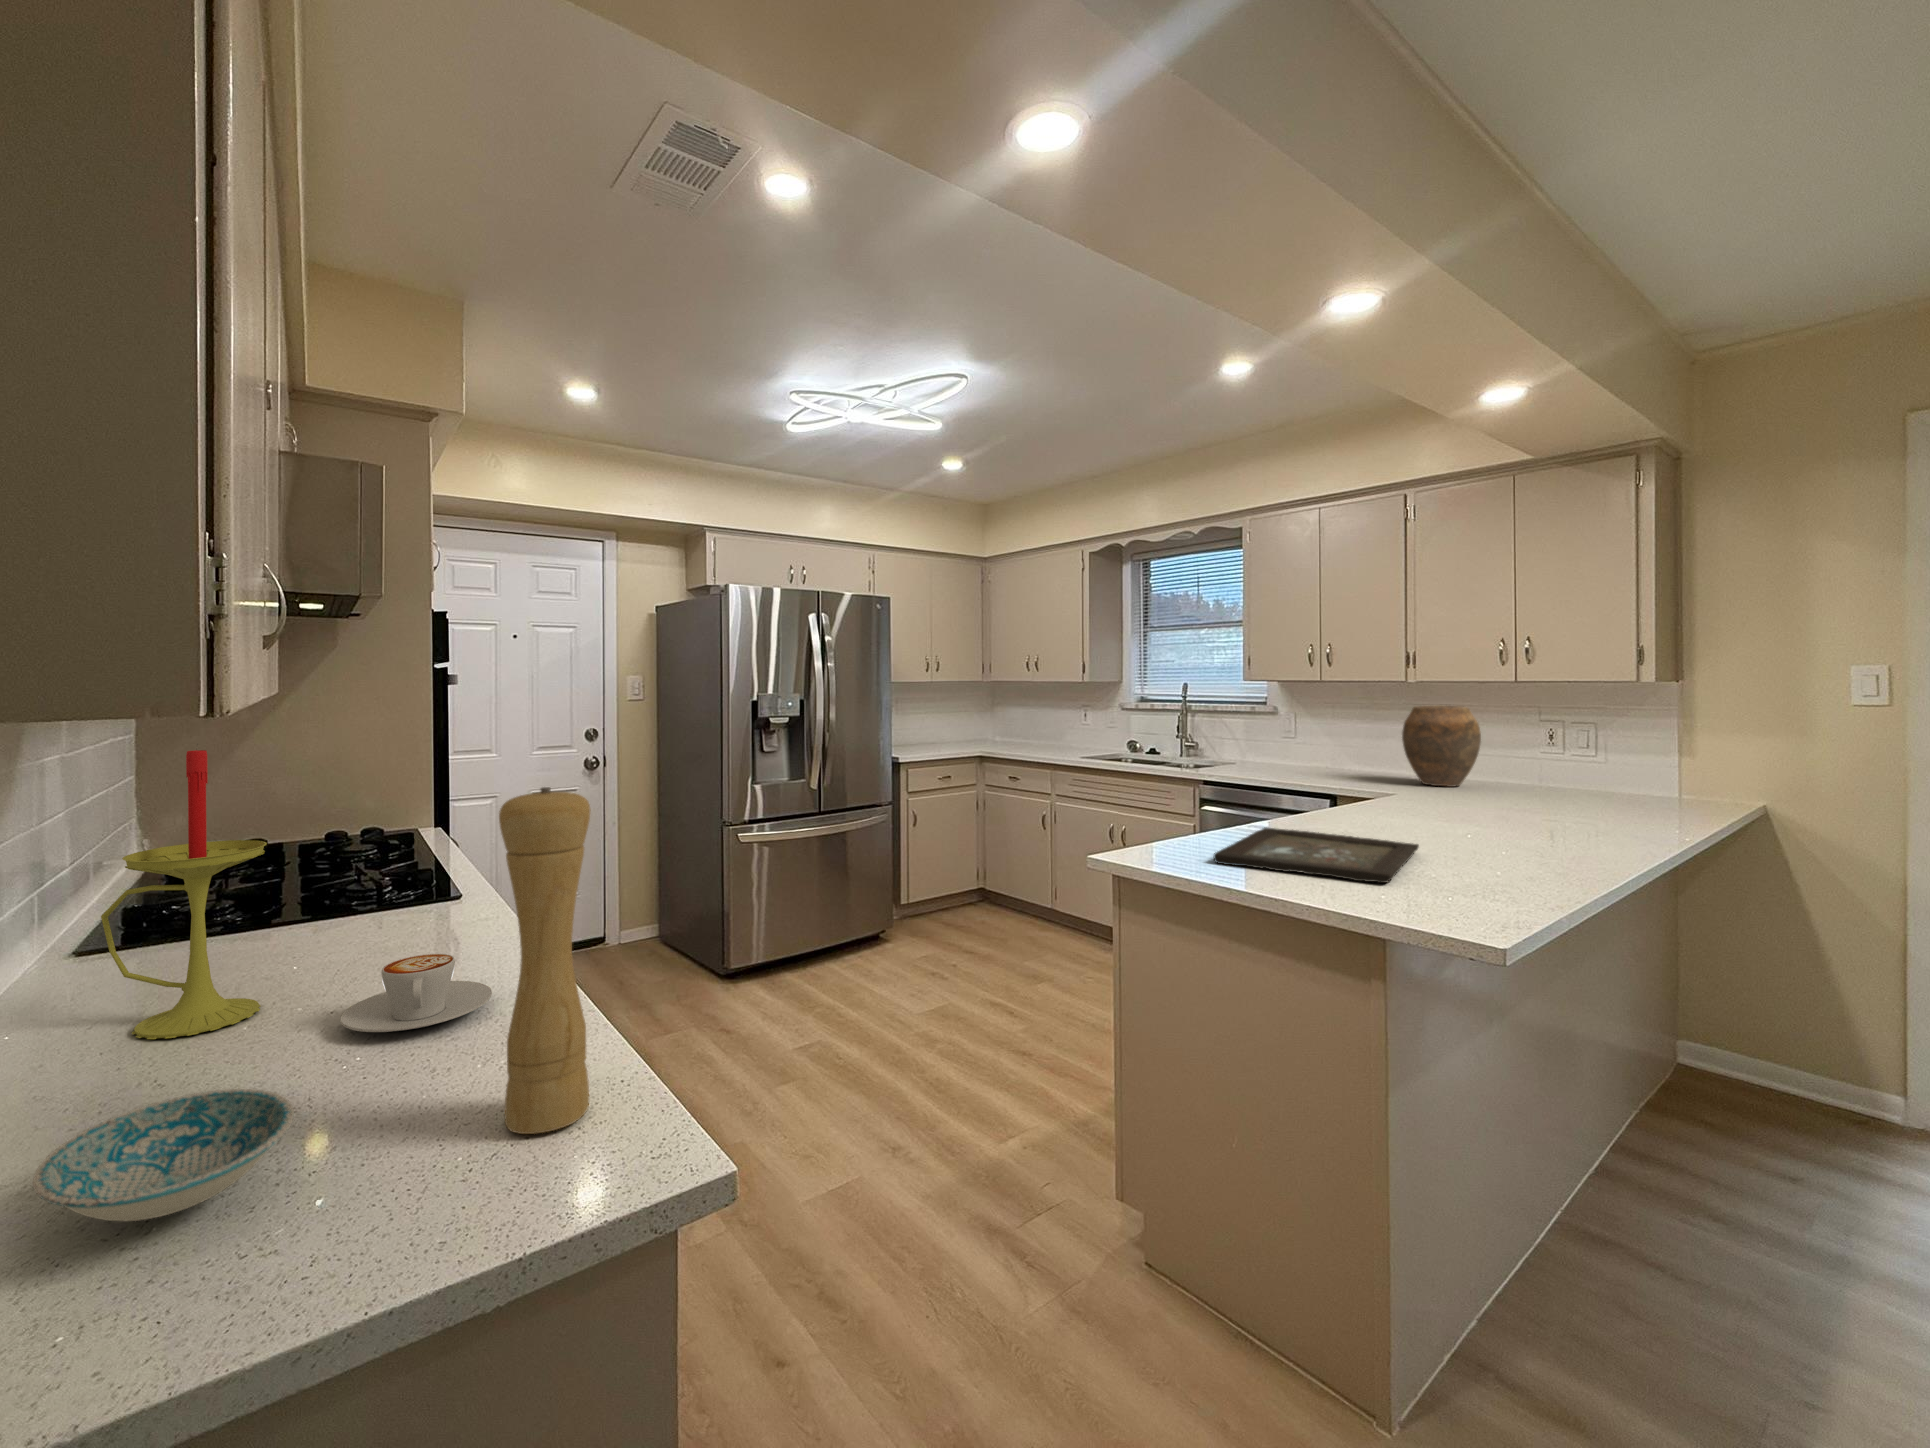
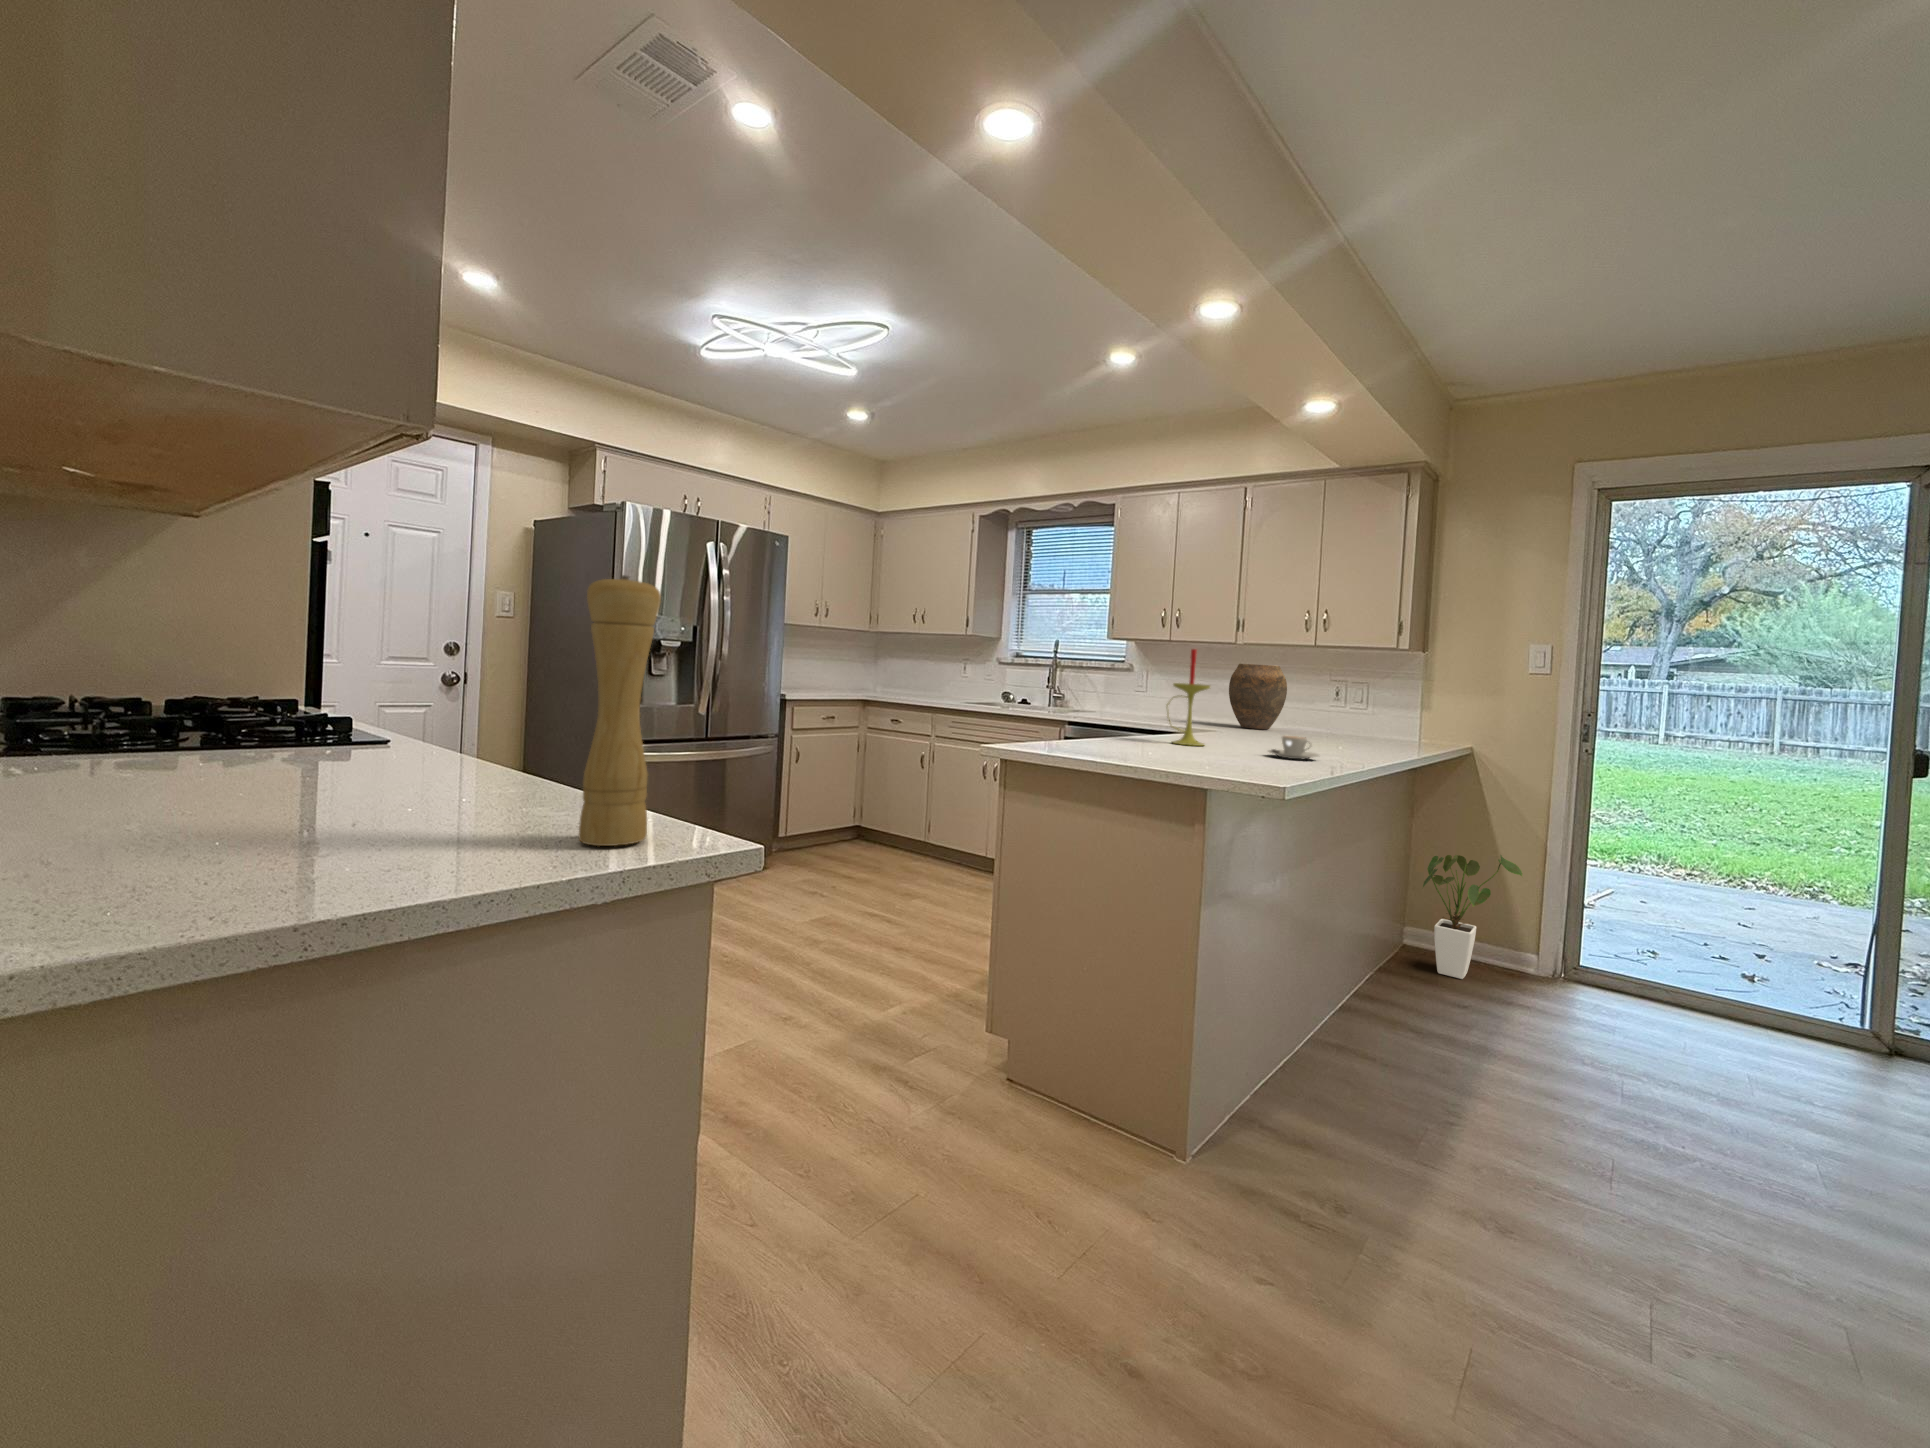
candle: present [101,750,267,1039] -> present [1167,649,1210,746]
tray: present [1214,828,1419,883] -> none [1090,737,1241,766]
house plant: none [1700,952,1866,1126] -> present [1423,855,1522,979]
coffee cup: present [340,954,492,1032] -> present [1268,736,1319,759]
ceramic bowl: present [33,1089,294,1221] -> none [207,799,421,871]

